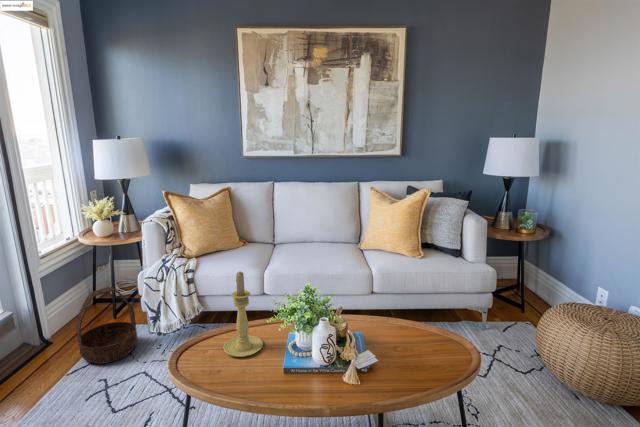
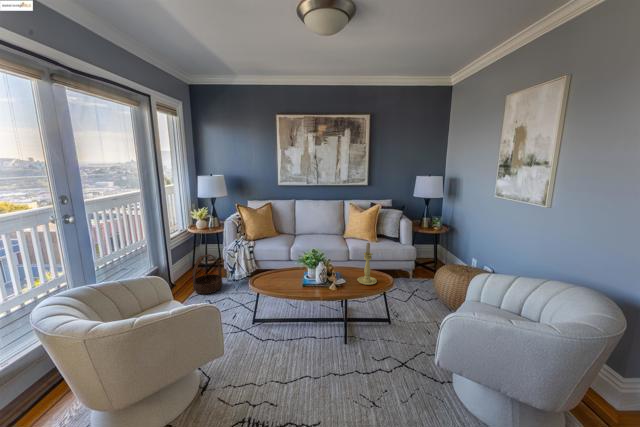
candle holder: present [223,272,263,357] -> present [357,243,377,285]

